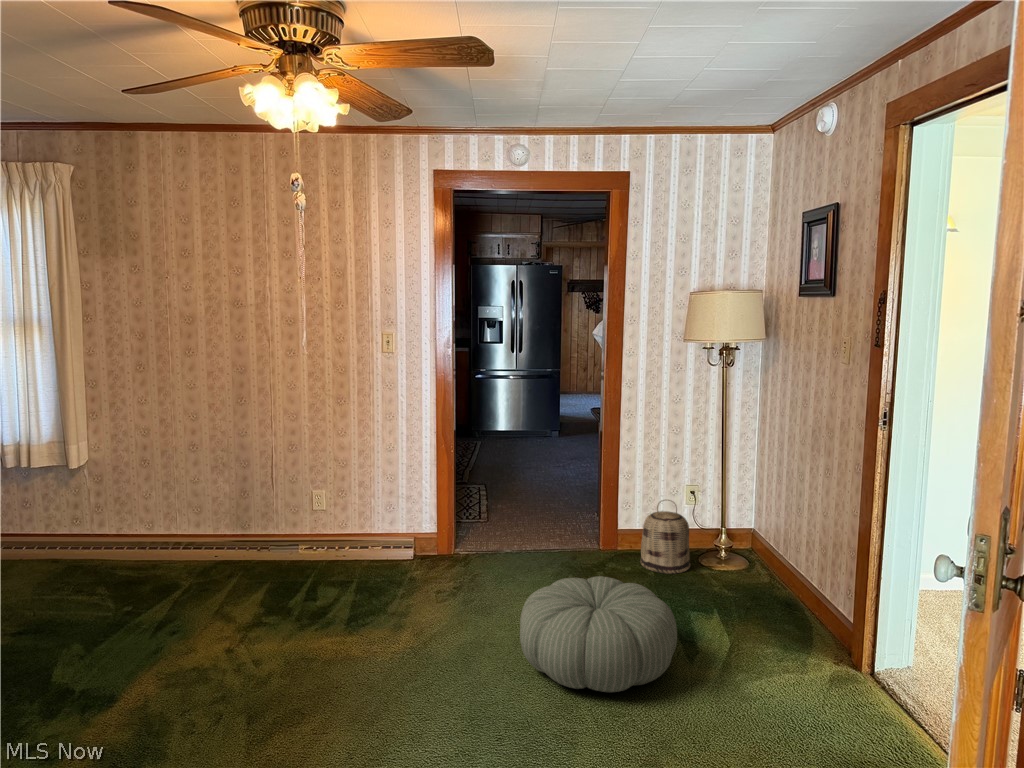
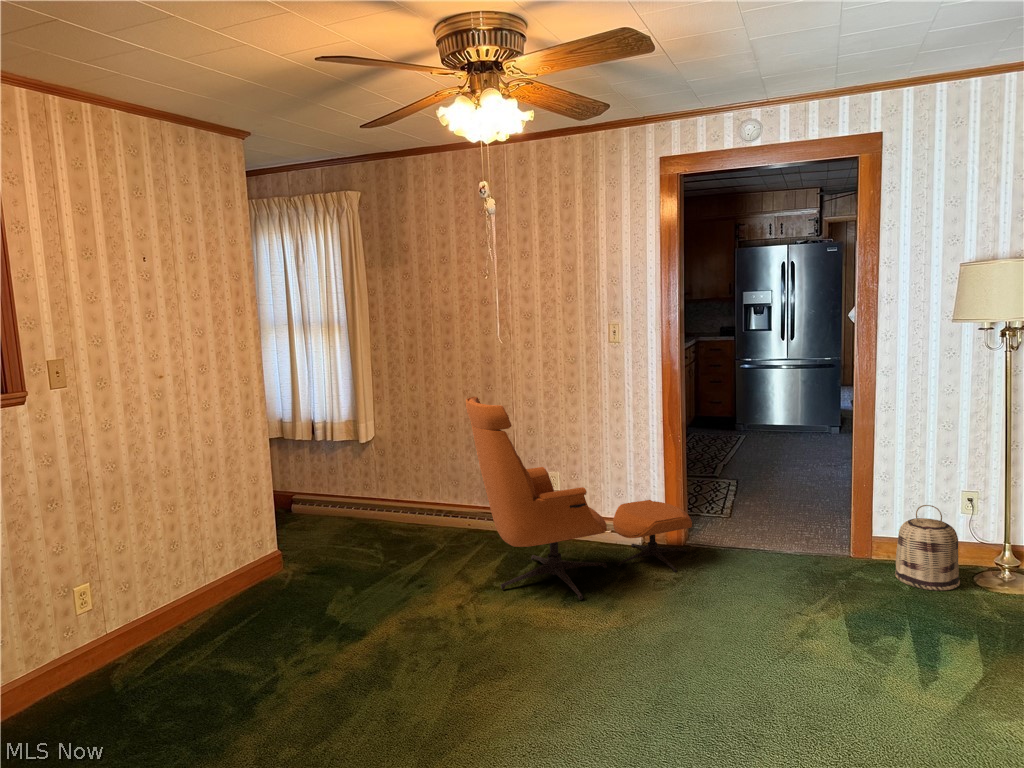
lounge chair: none [231,411,465,624] -> present [466,396,692,600]
pouf: present [520,576,677,692] -> none [722,579,907,705]

